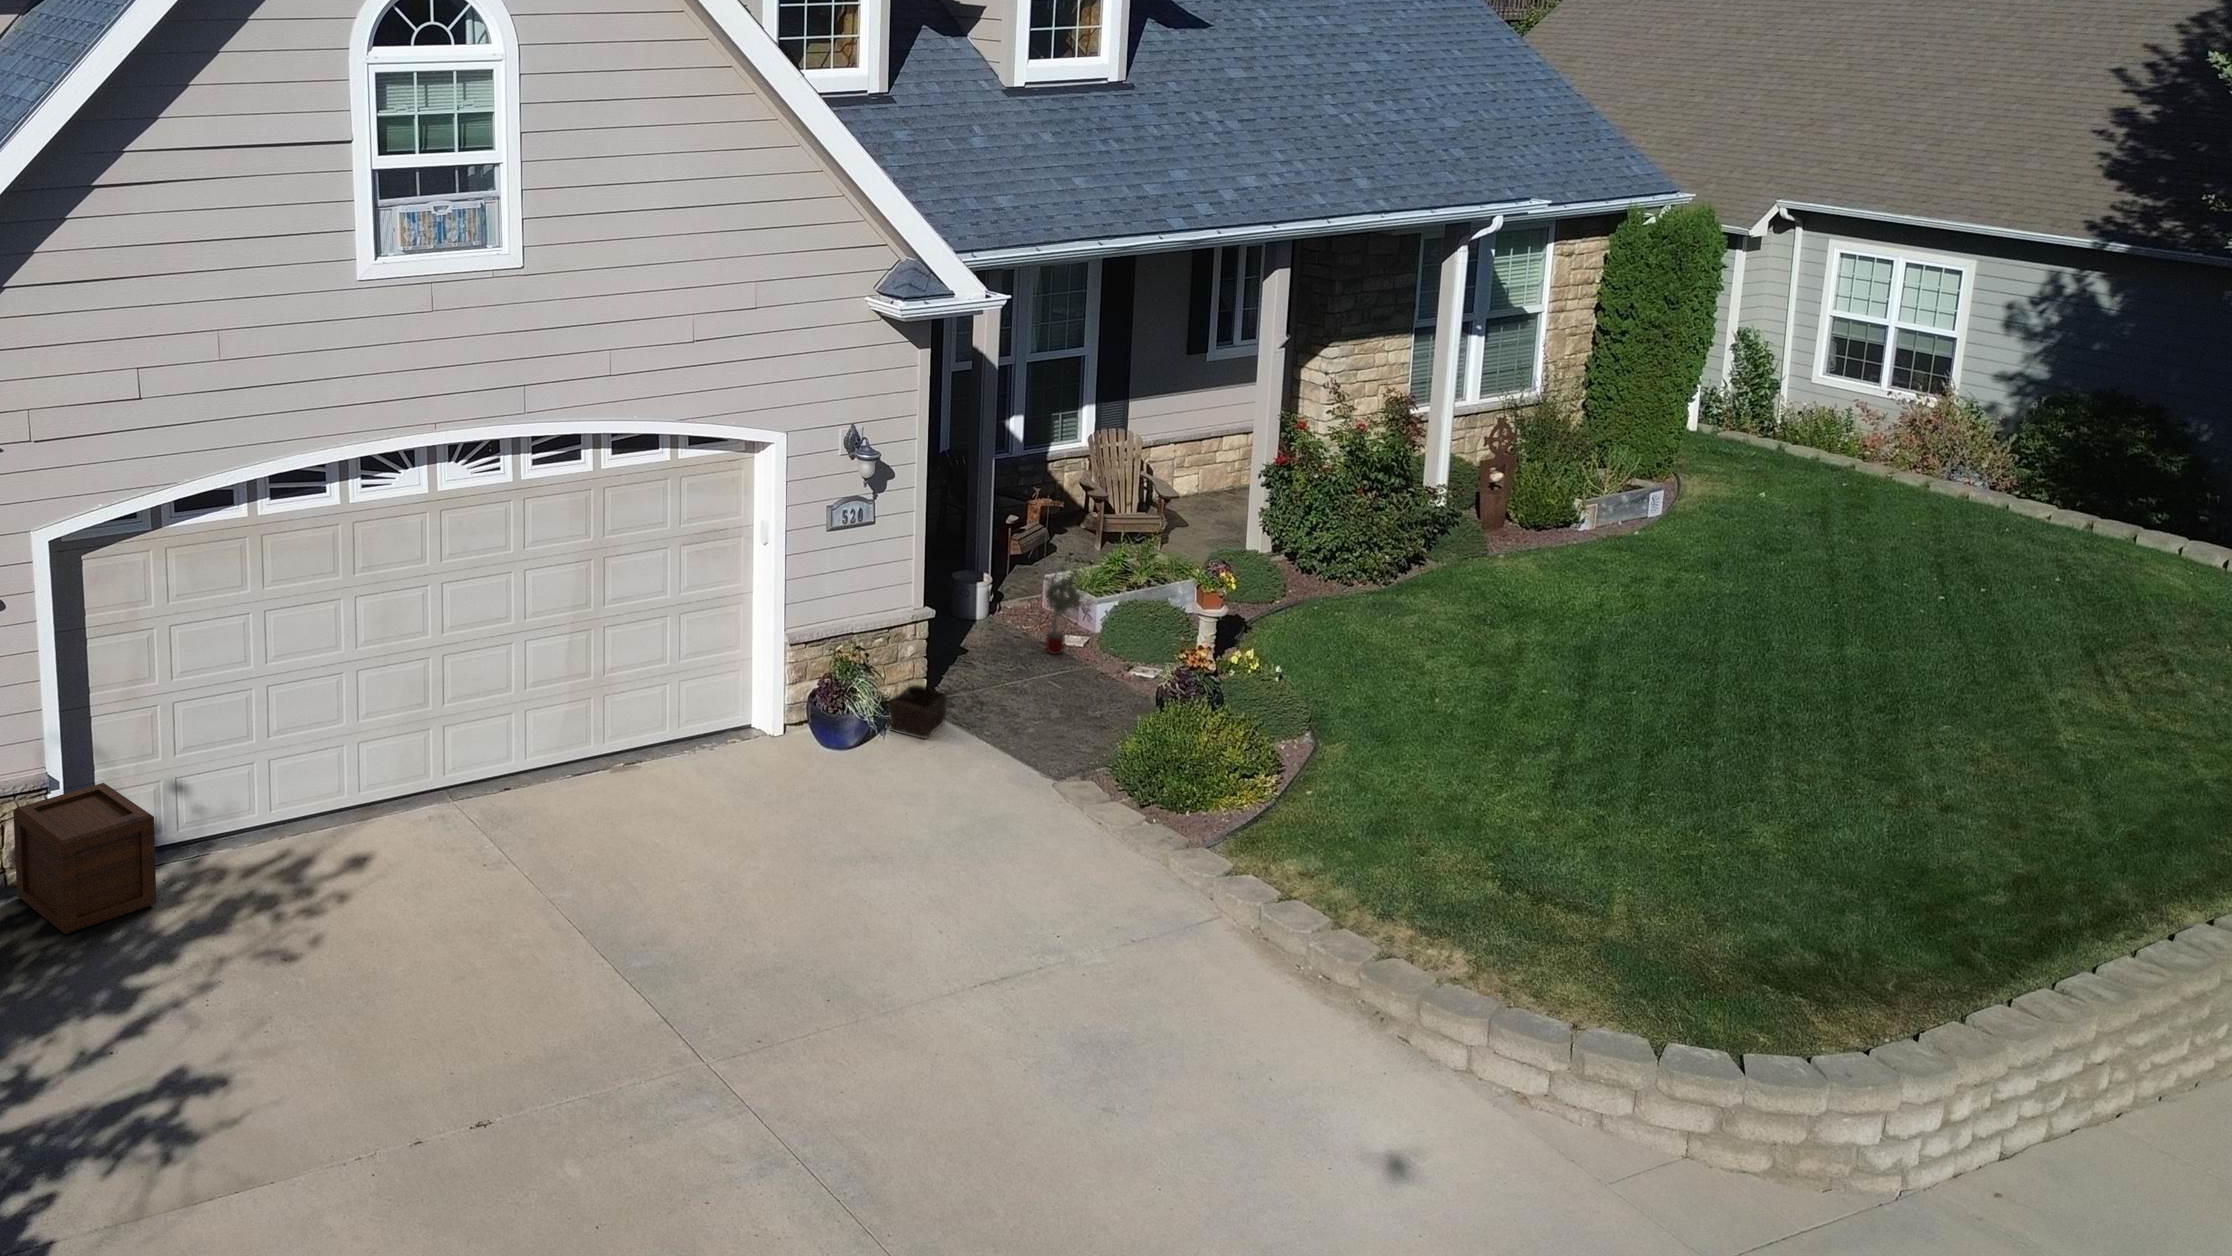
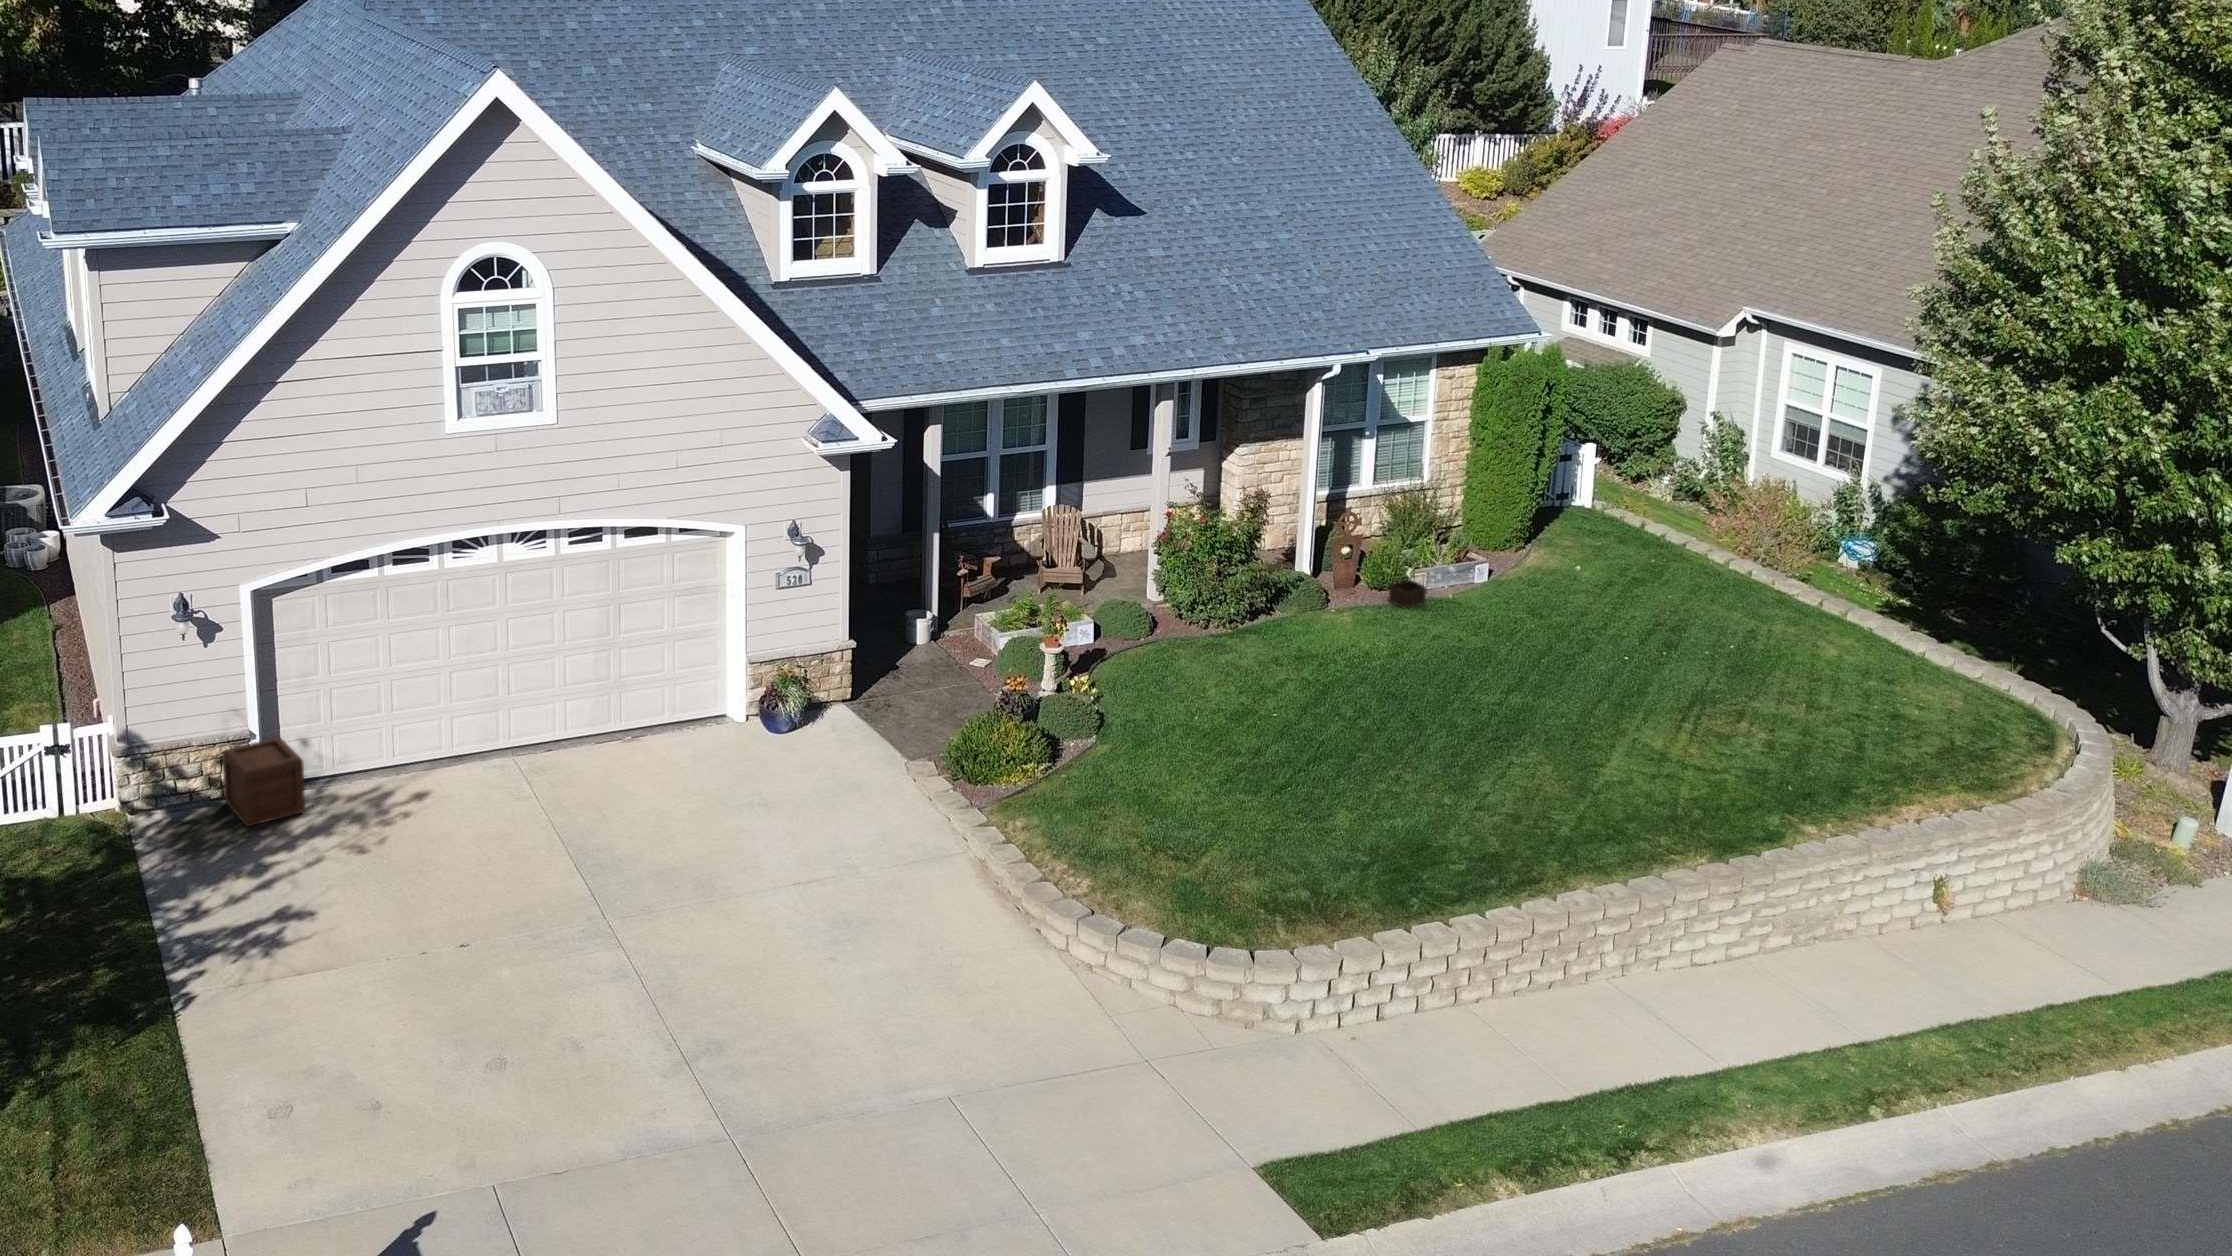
potted tree: present [1045,566,1094,654] -> none [949,612,986,675]
basket: present [888,685,947,739] -> present [1388,580,1427,608]

